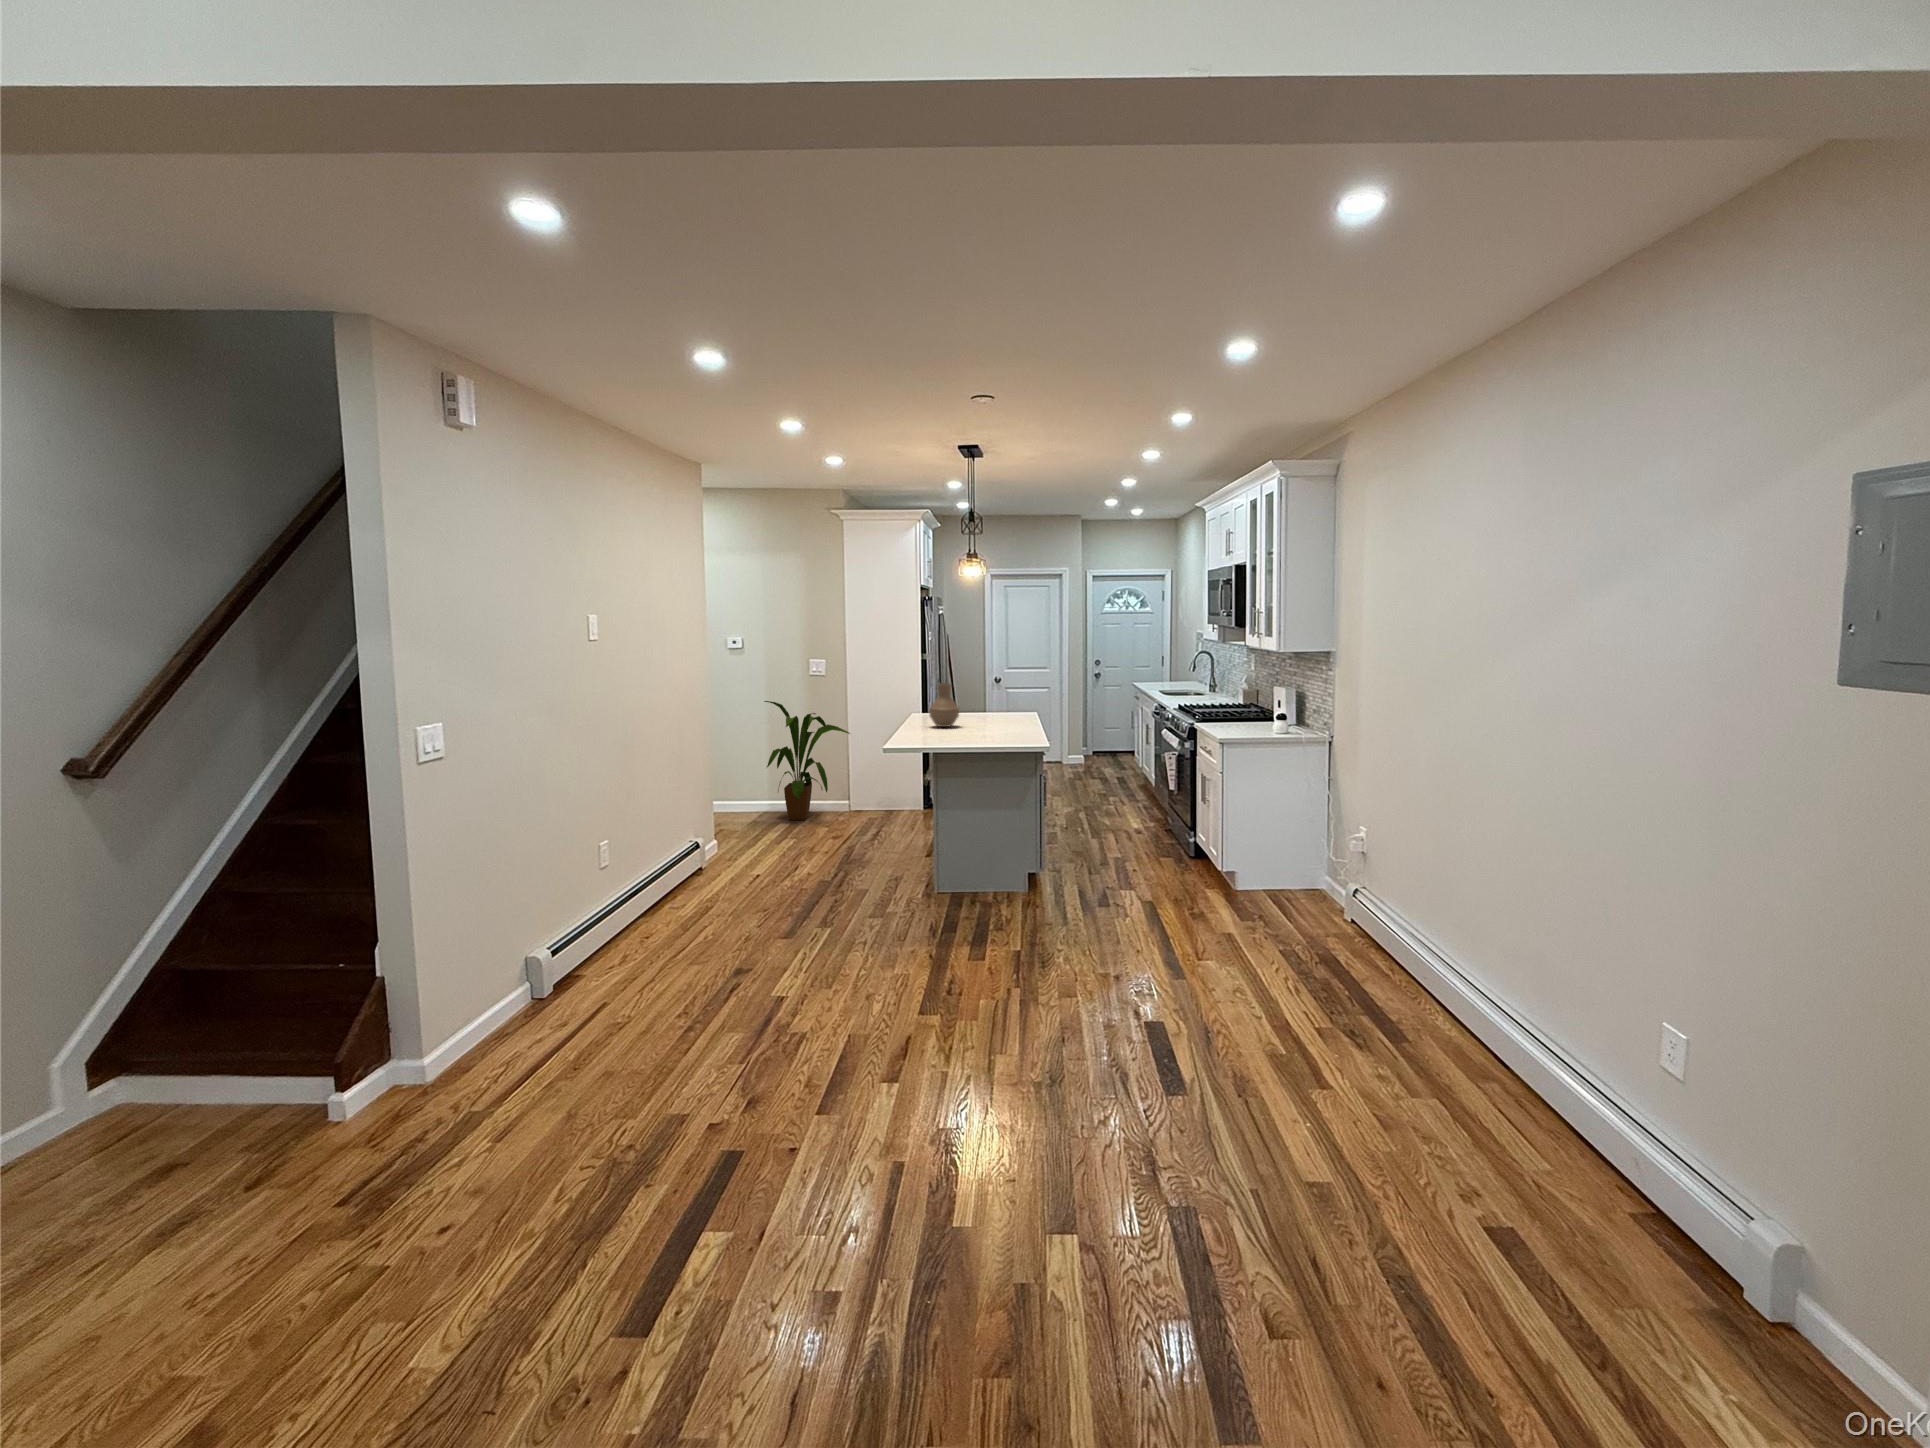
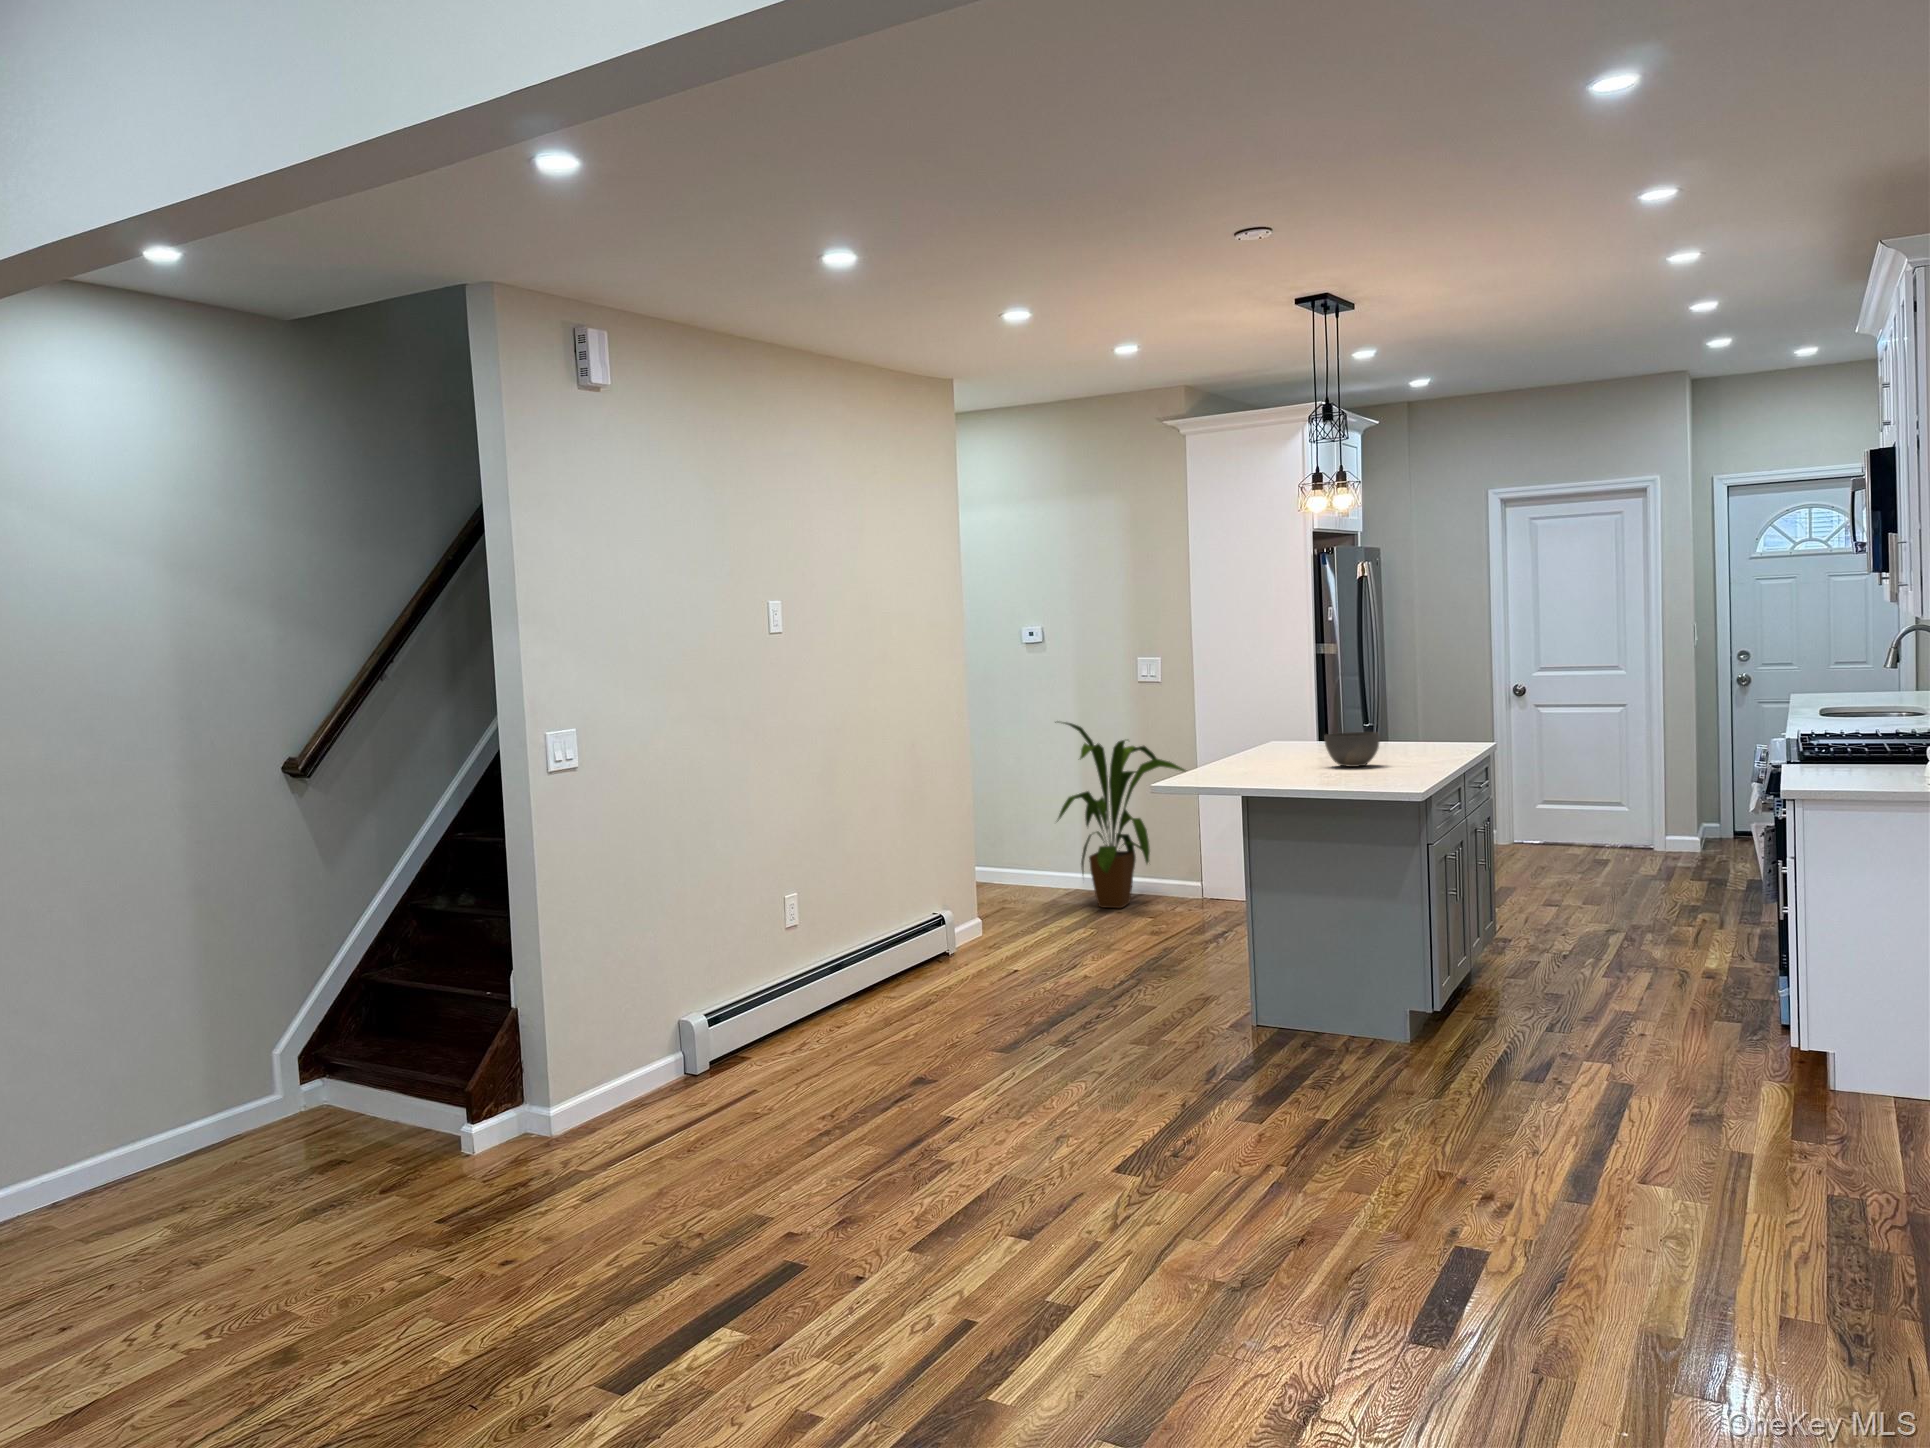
vase: present [929,683,959,727] -> none [1269,680,1323,754]
bowl: none [980,717,1011,738] -> present [1324,732,1380,767]

